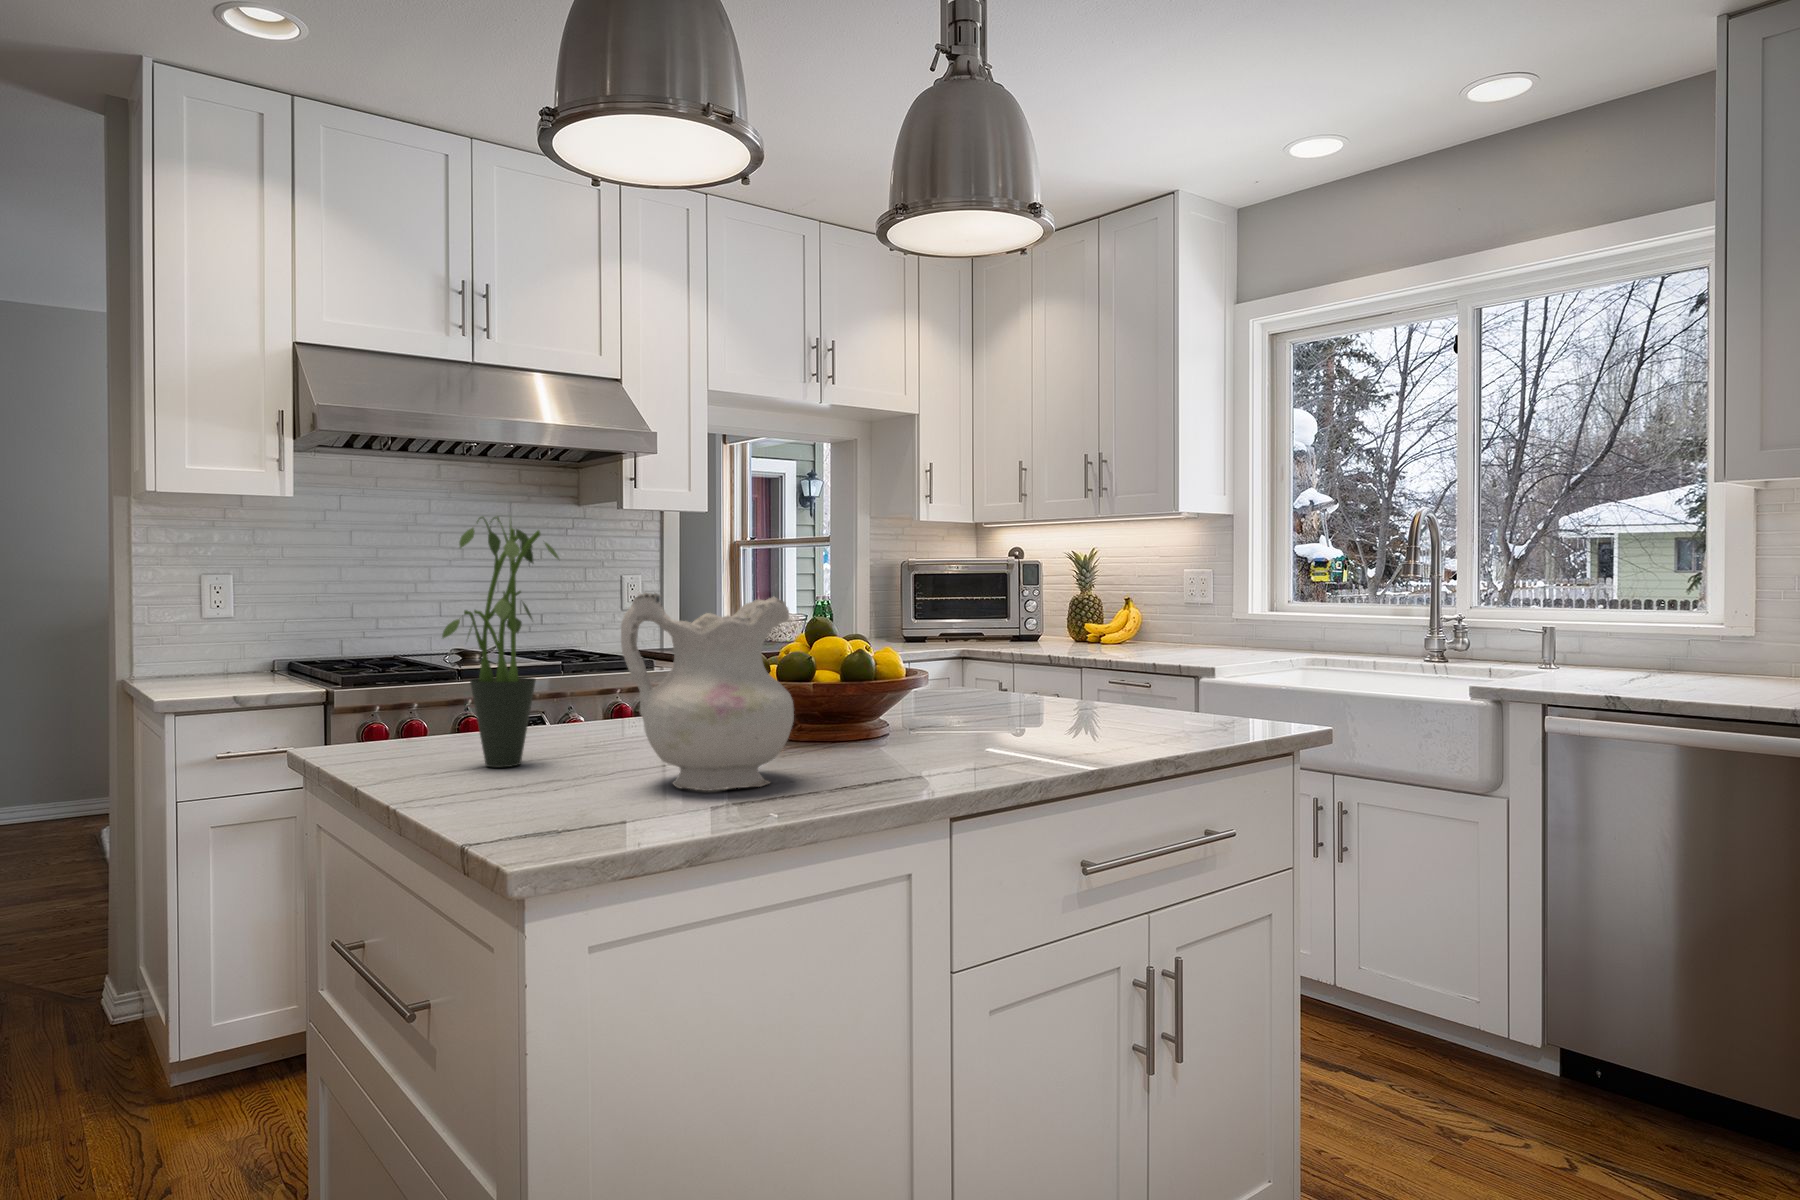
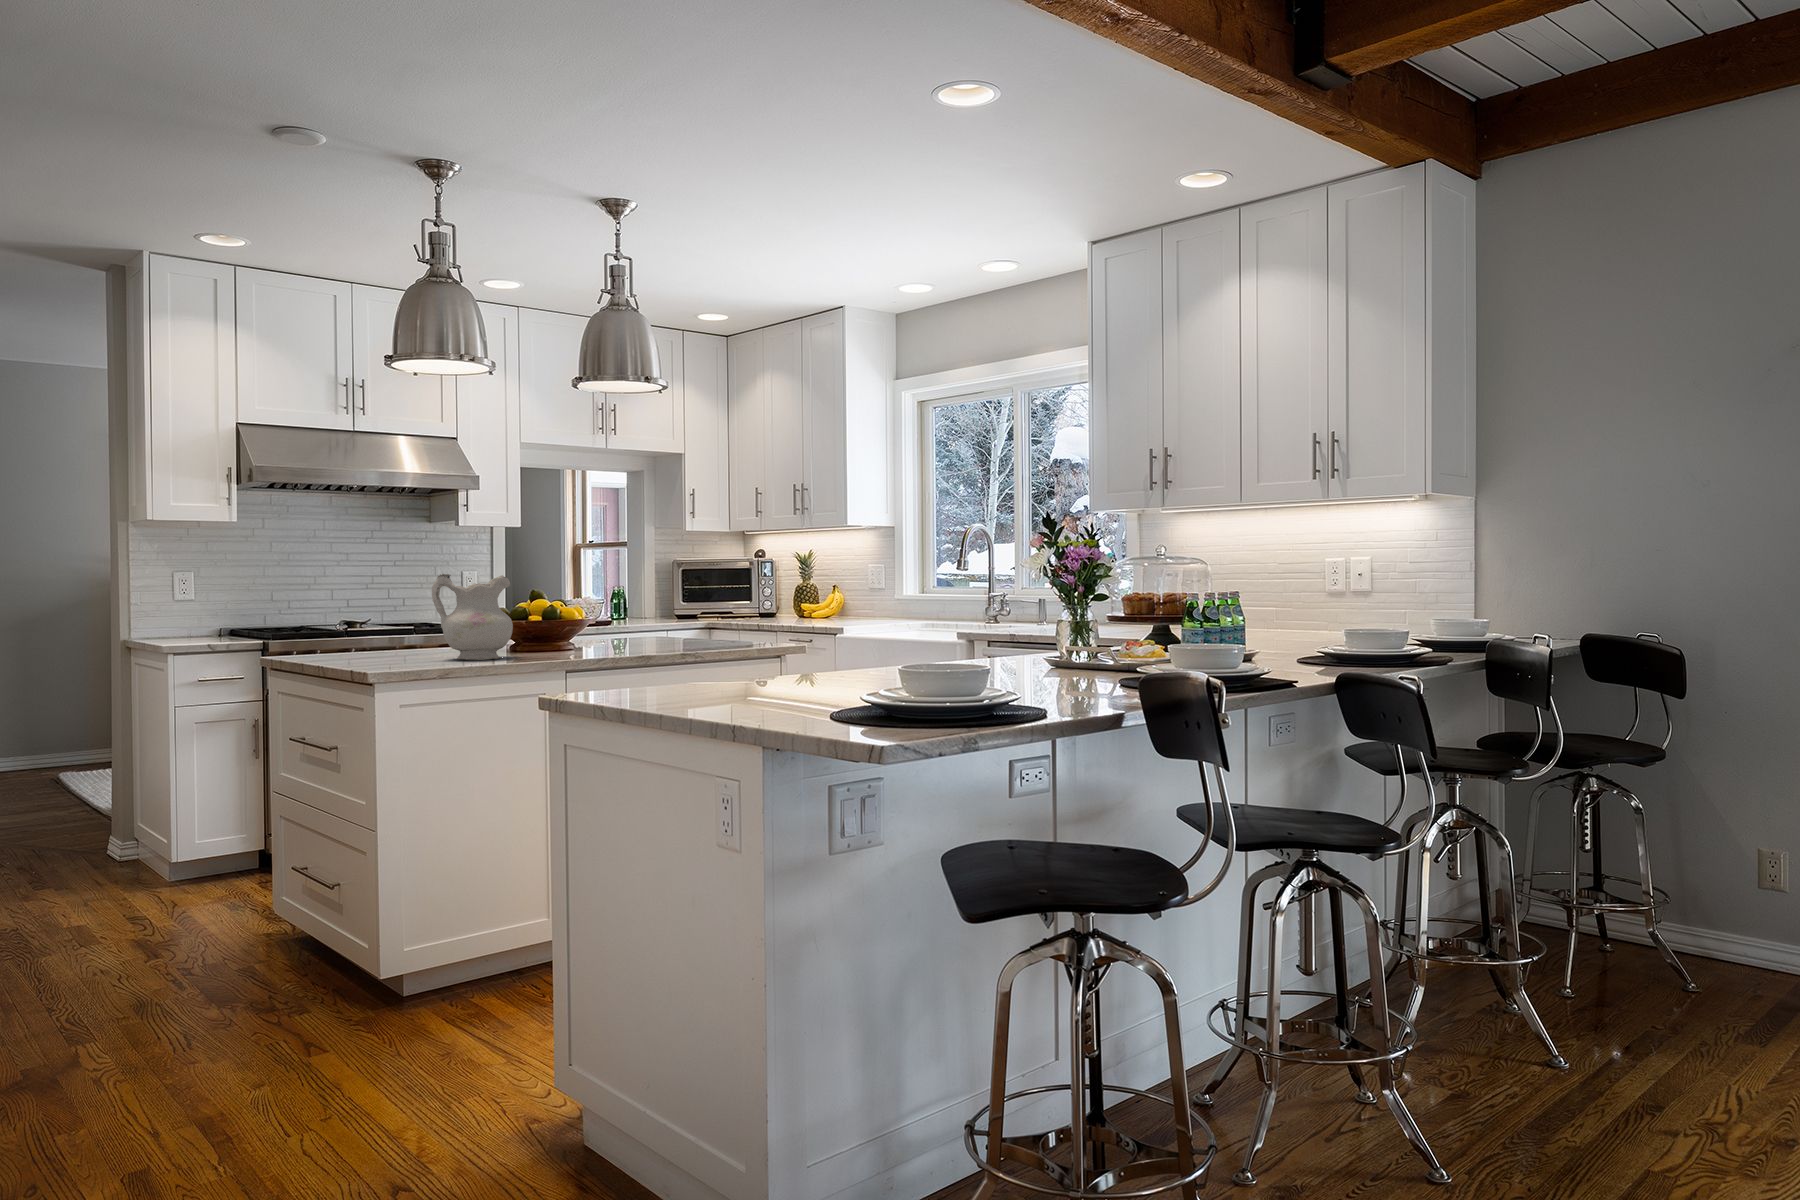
potted plant: present [442,517,559,767] -> none [349,539,406,657]

